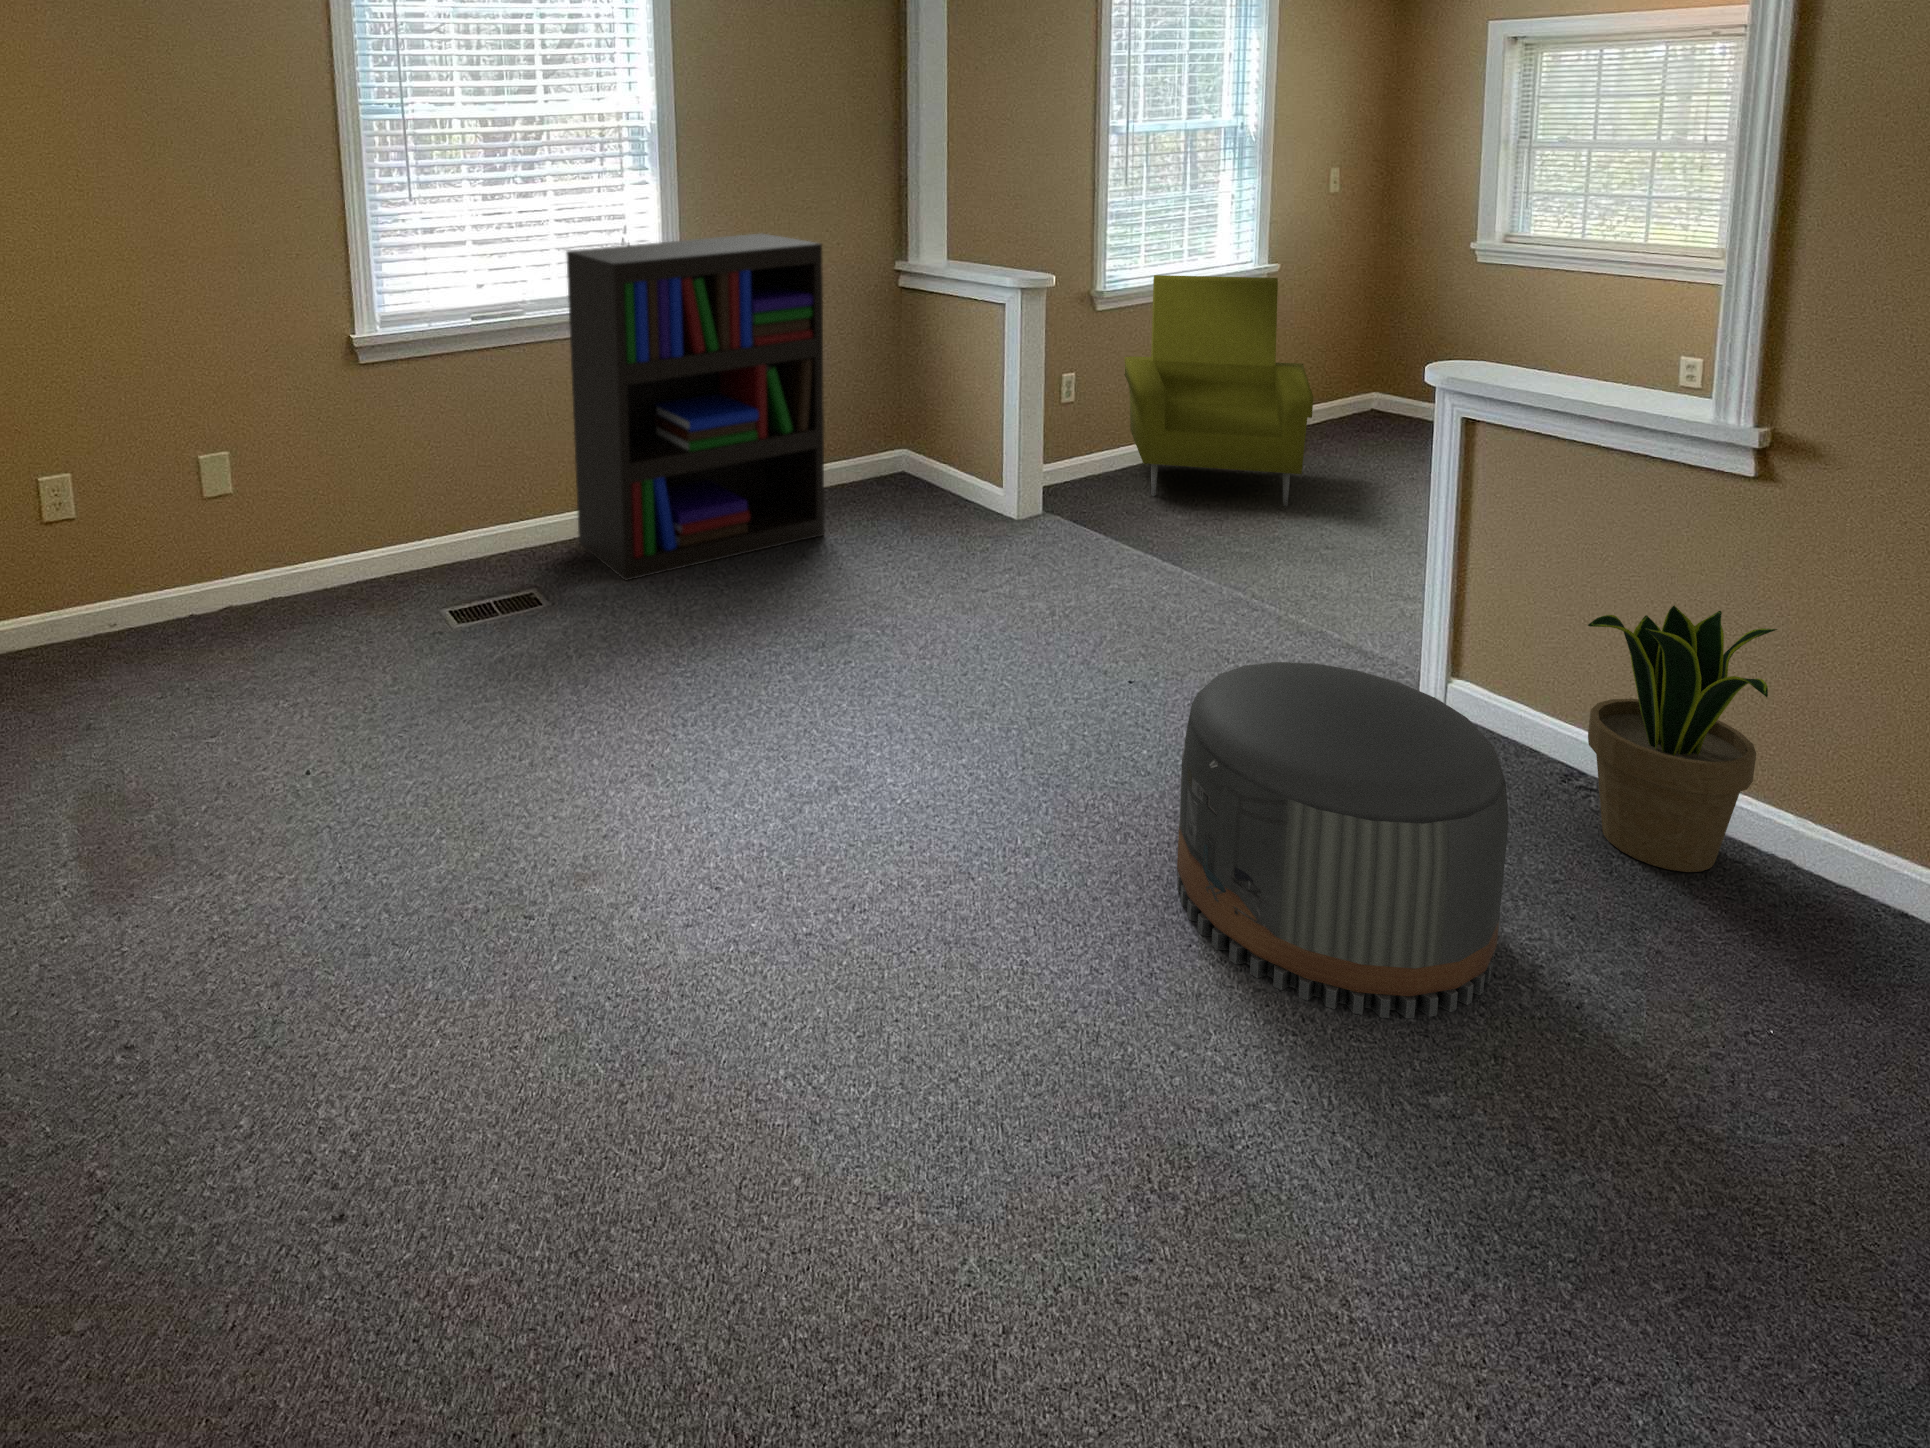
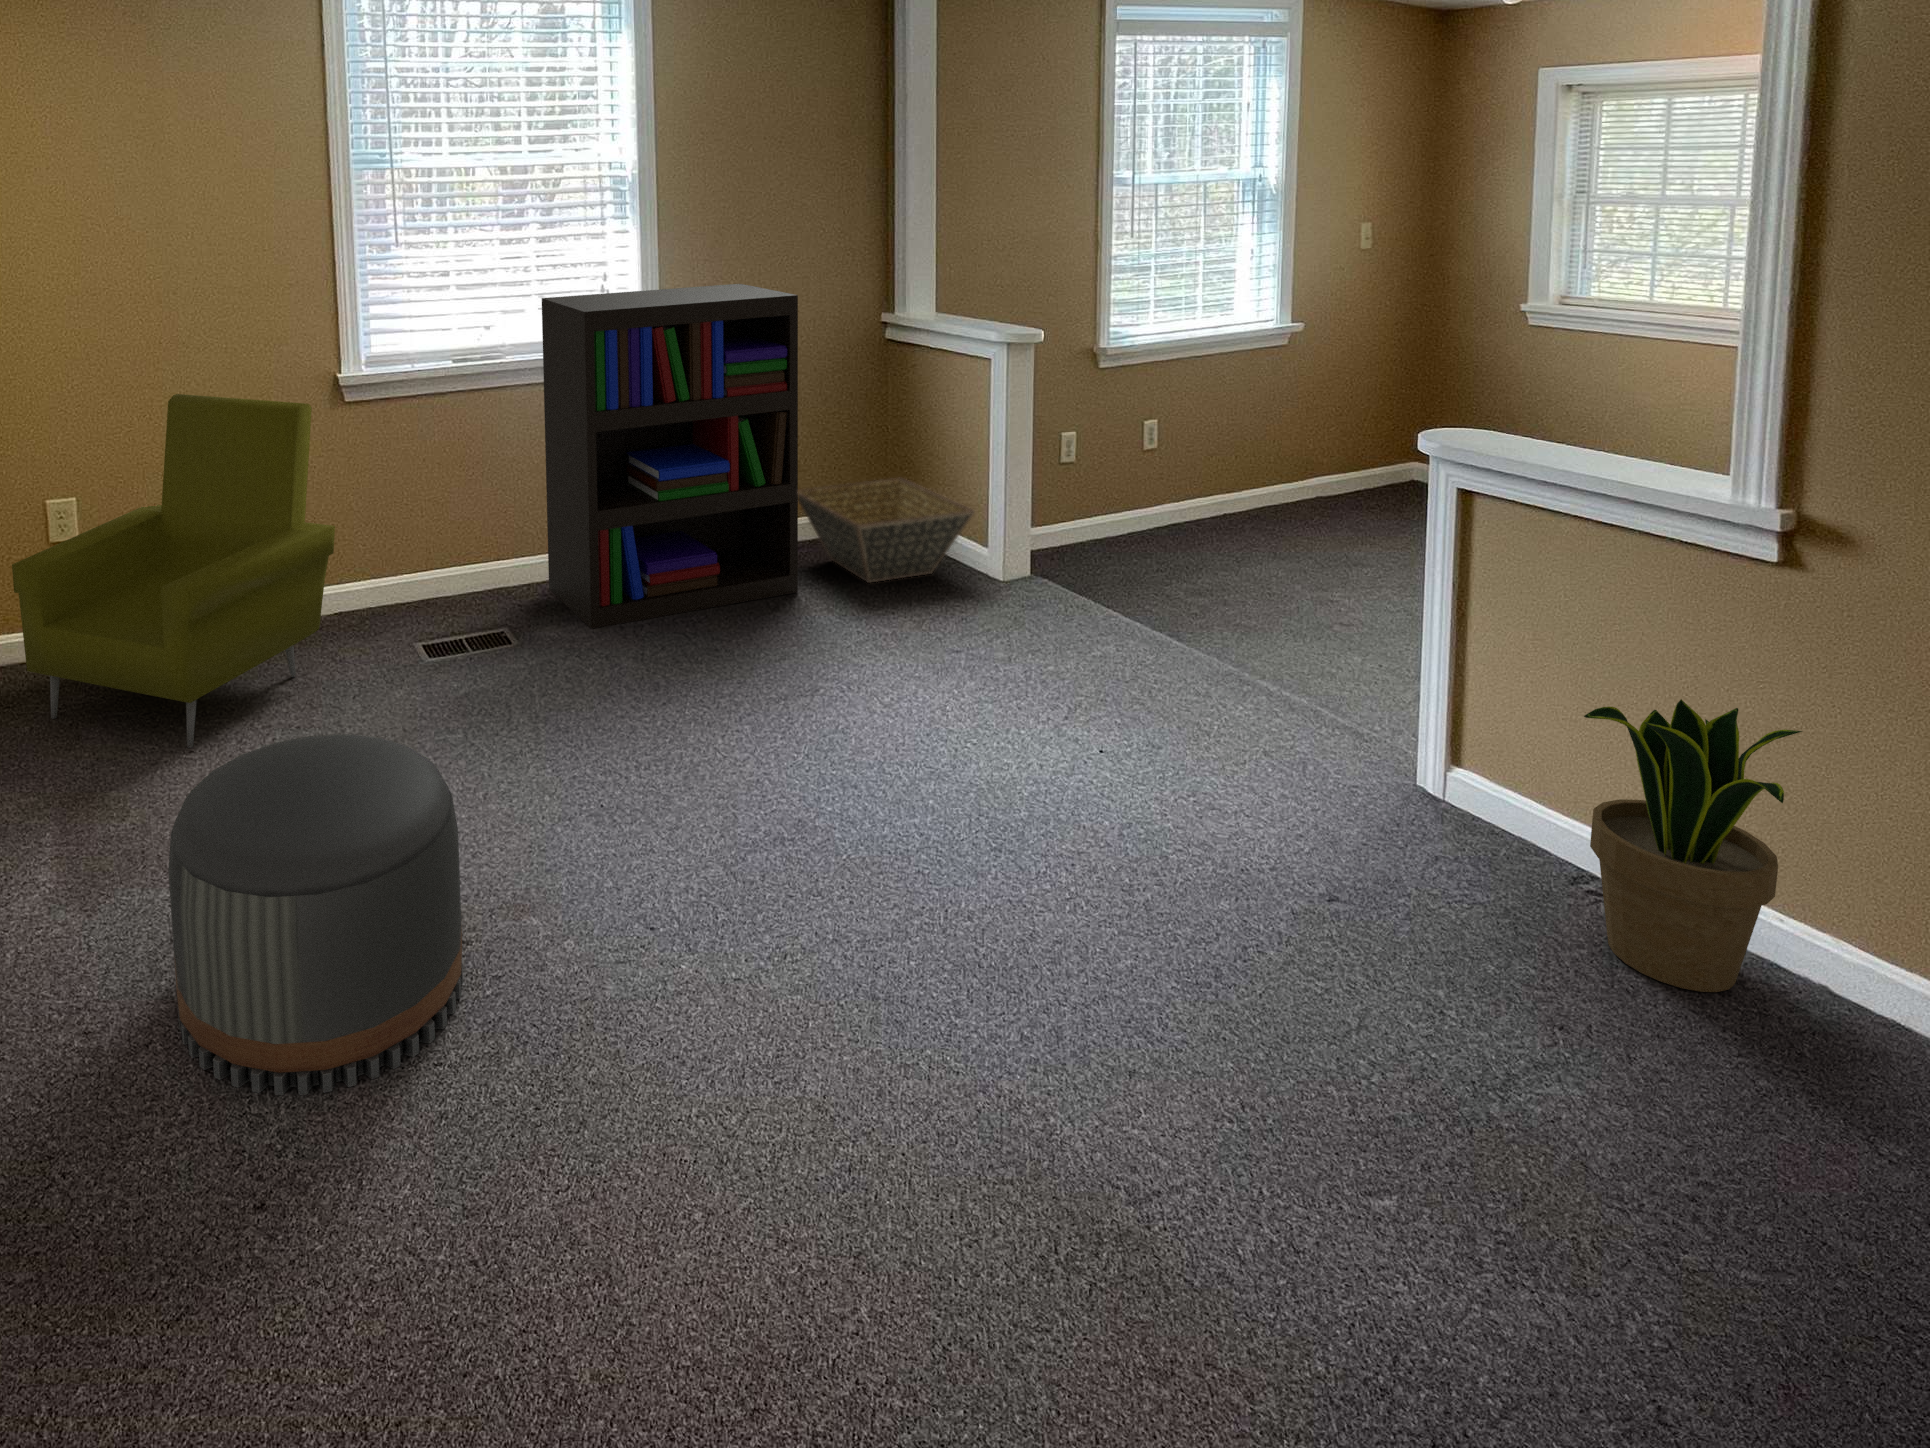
armchair: present [1124,275,1313,506] -> present [12,394,335,748]
basket: none [815,420,991,523] -> present [798,478,974,583]
pouf: present [1177,662,1509,1018] -> present [168,734,463,1095]

